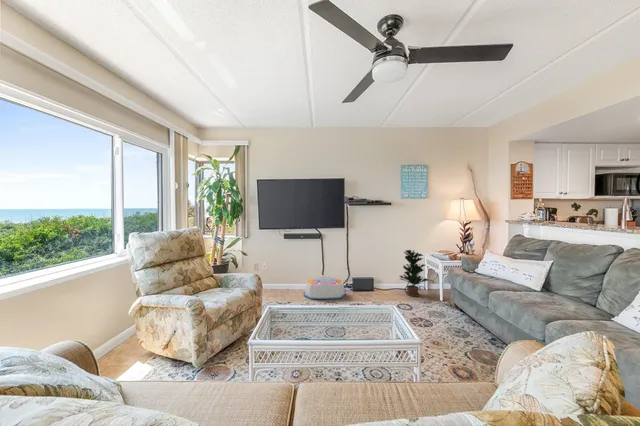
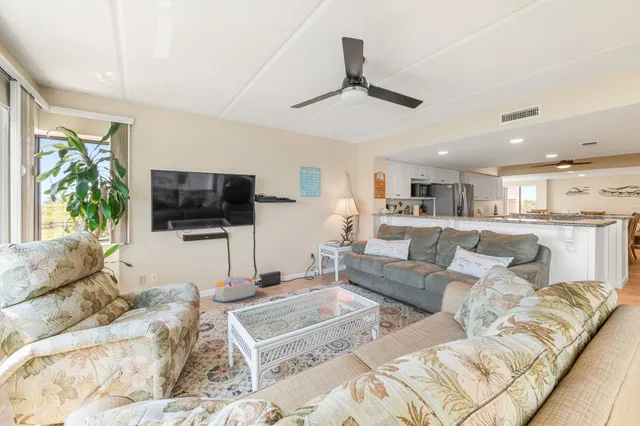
potted plant: present [400,250,428,297] -> none [302,242,324,282]

